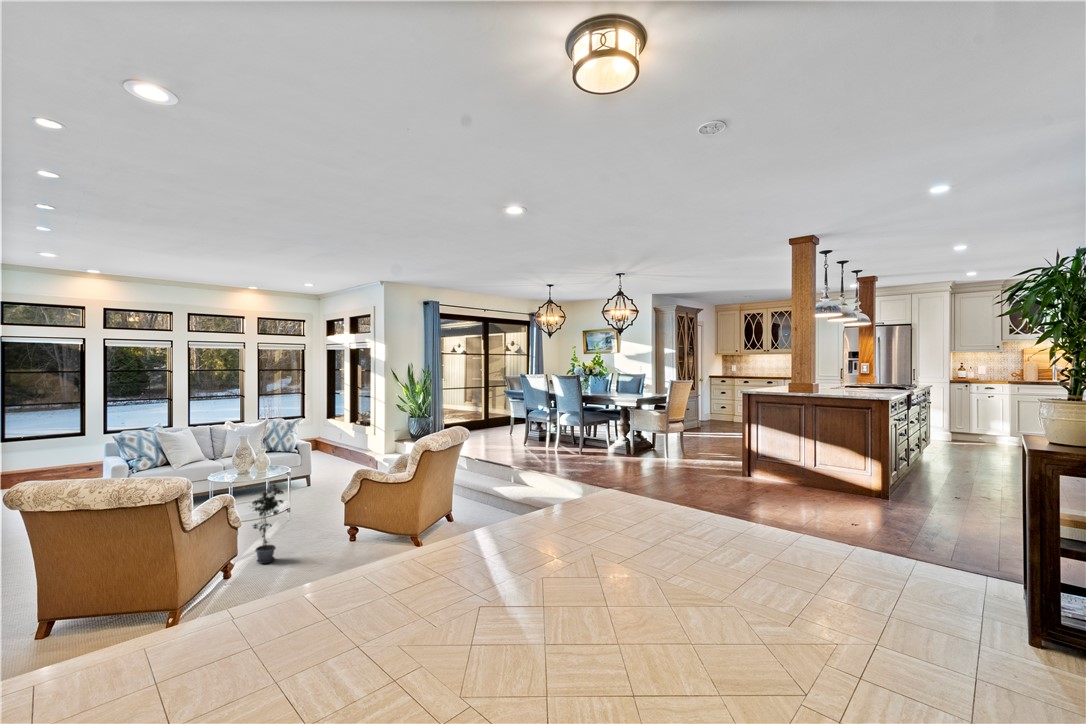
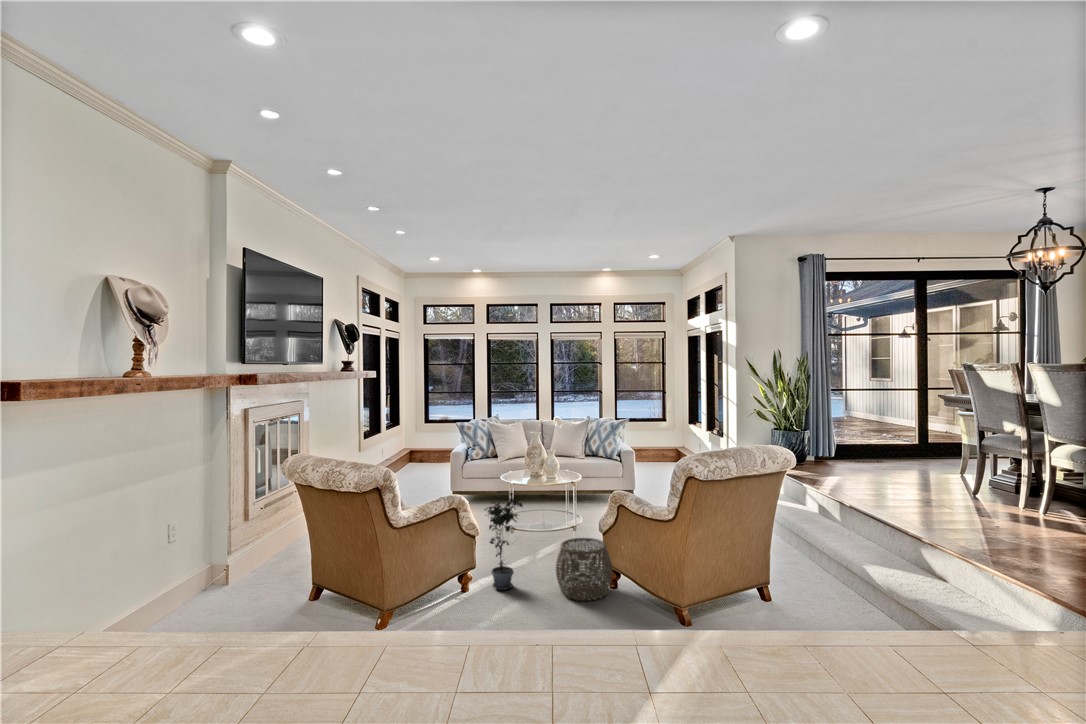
woven basket: none [313,507,358,553] -> present [556,538,612,601]

